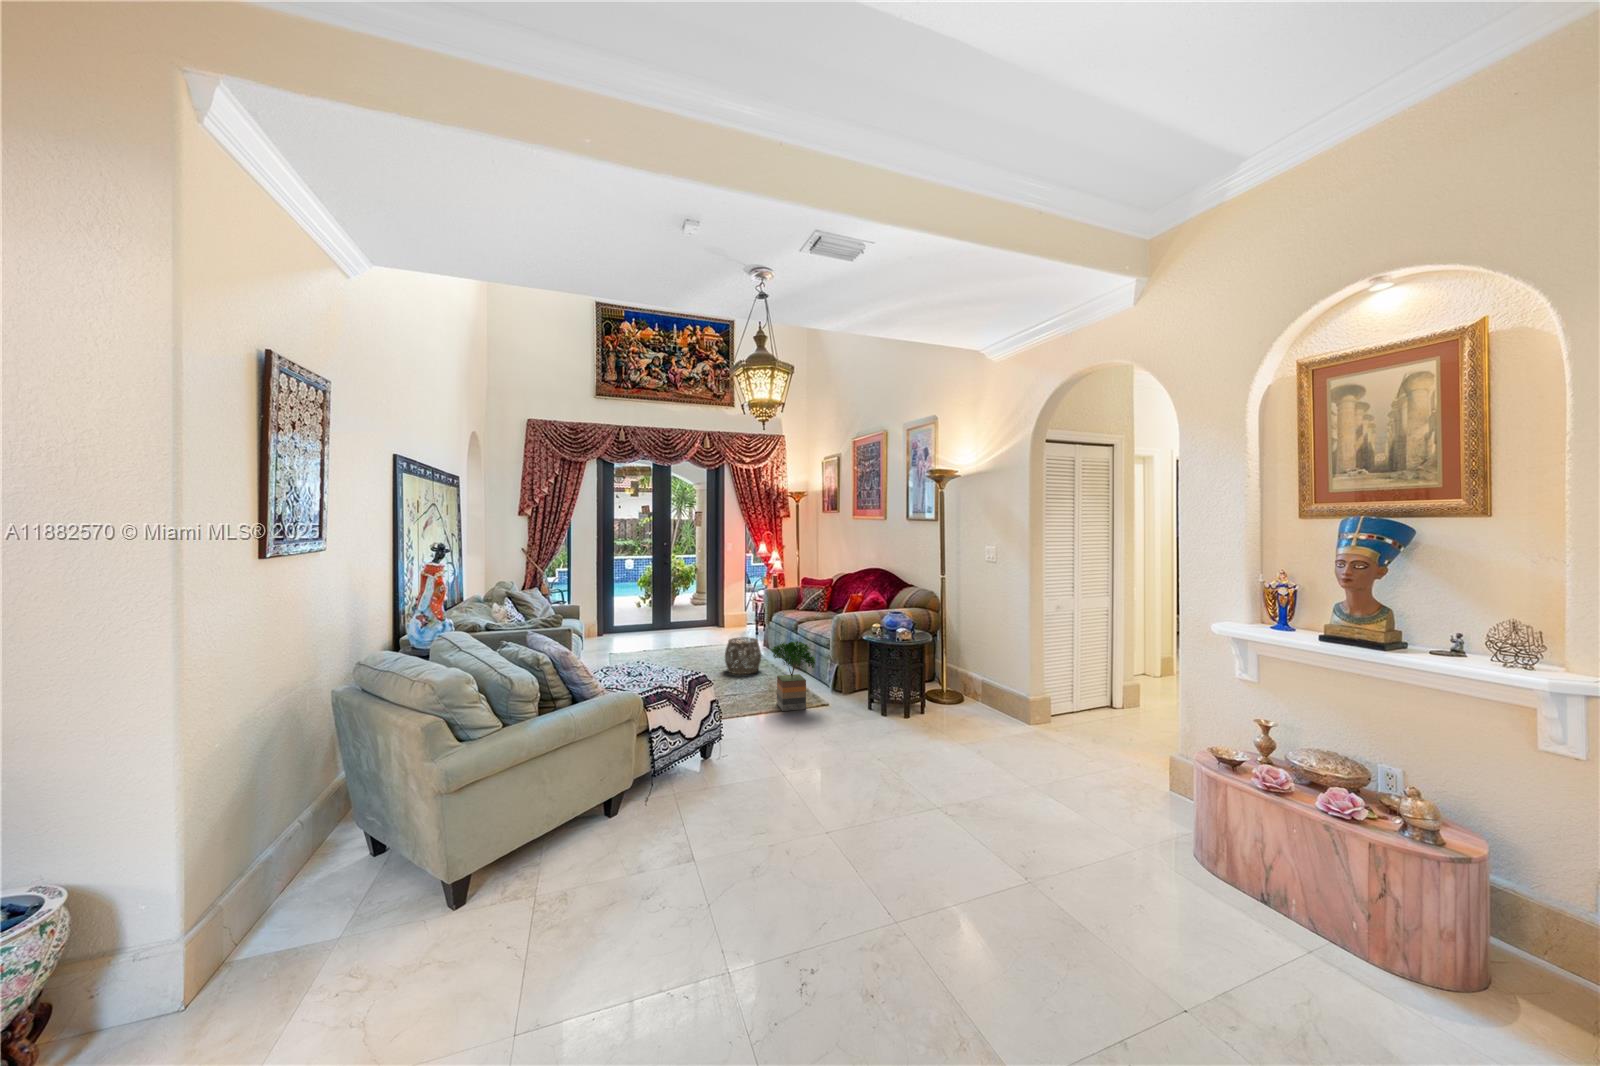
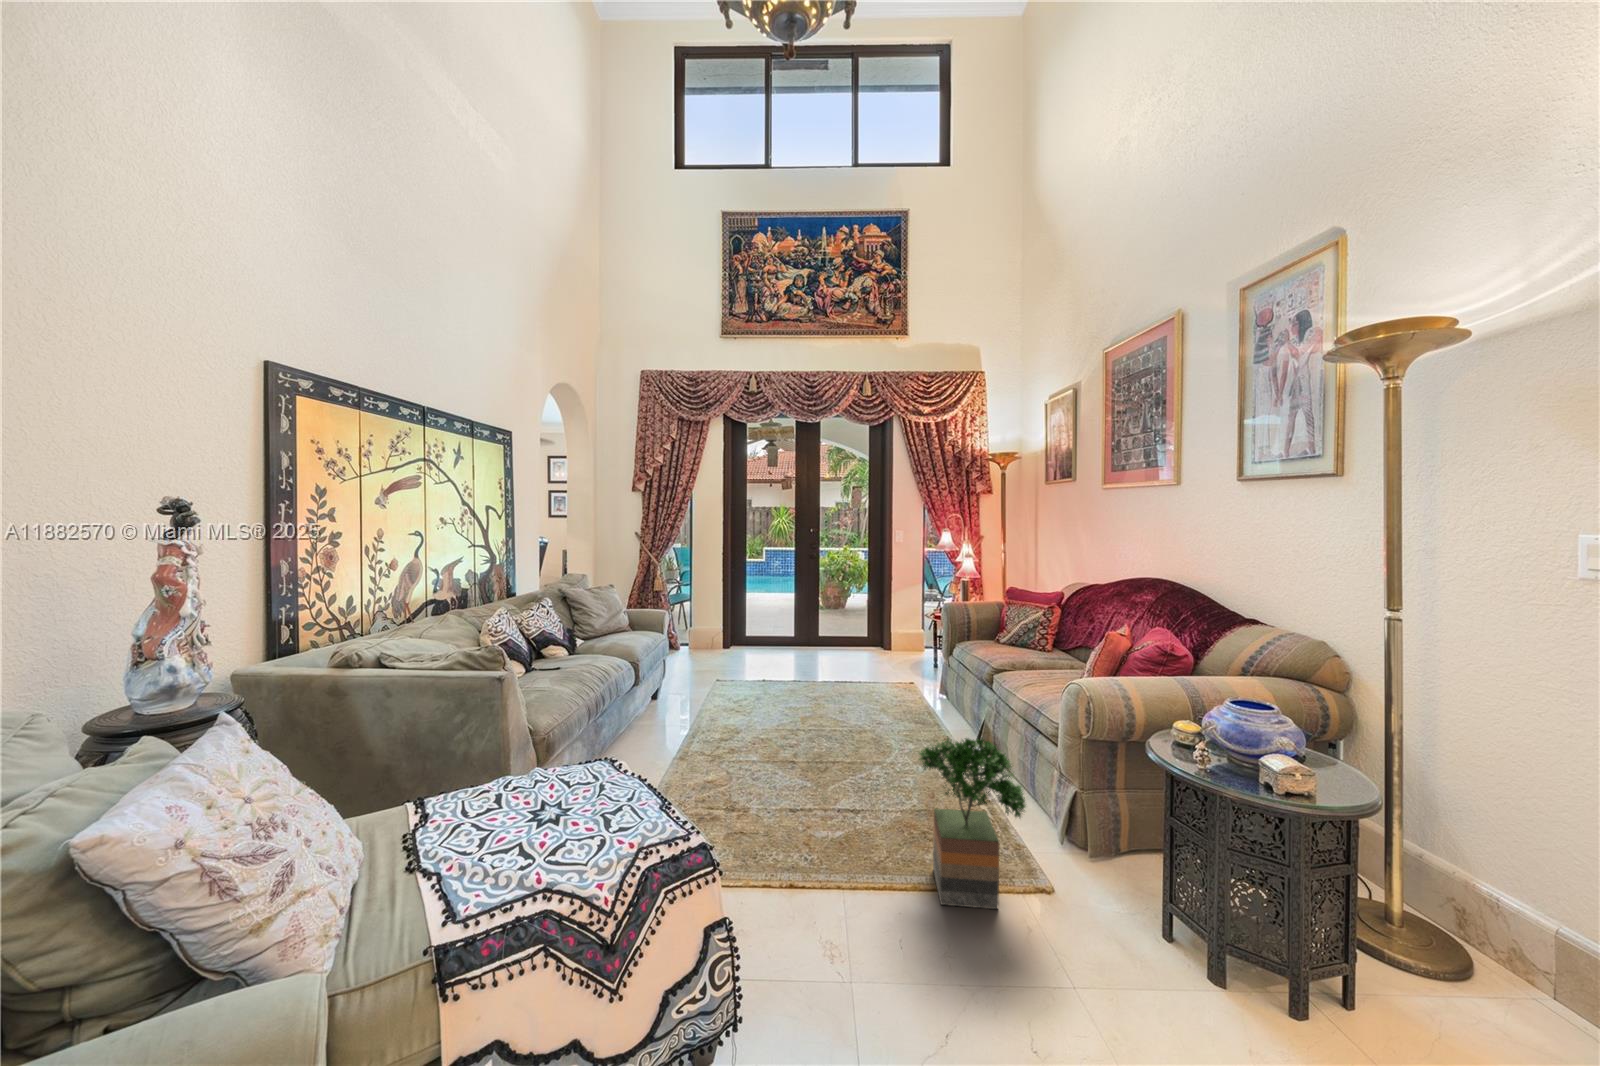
woven basket: present [725,637,761,675] -> none [860,685,925,757]

